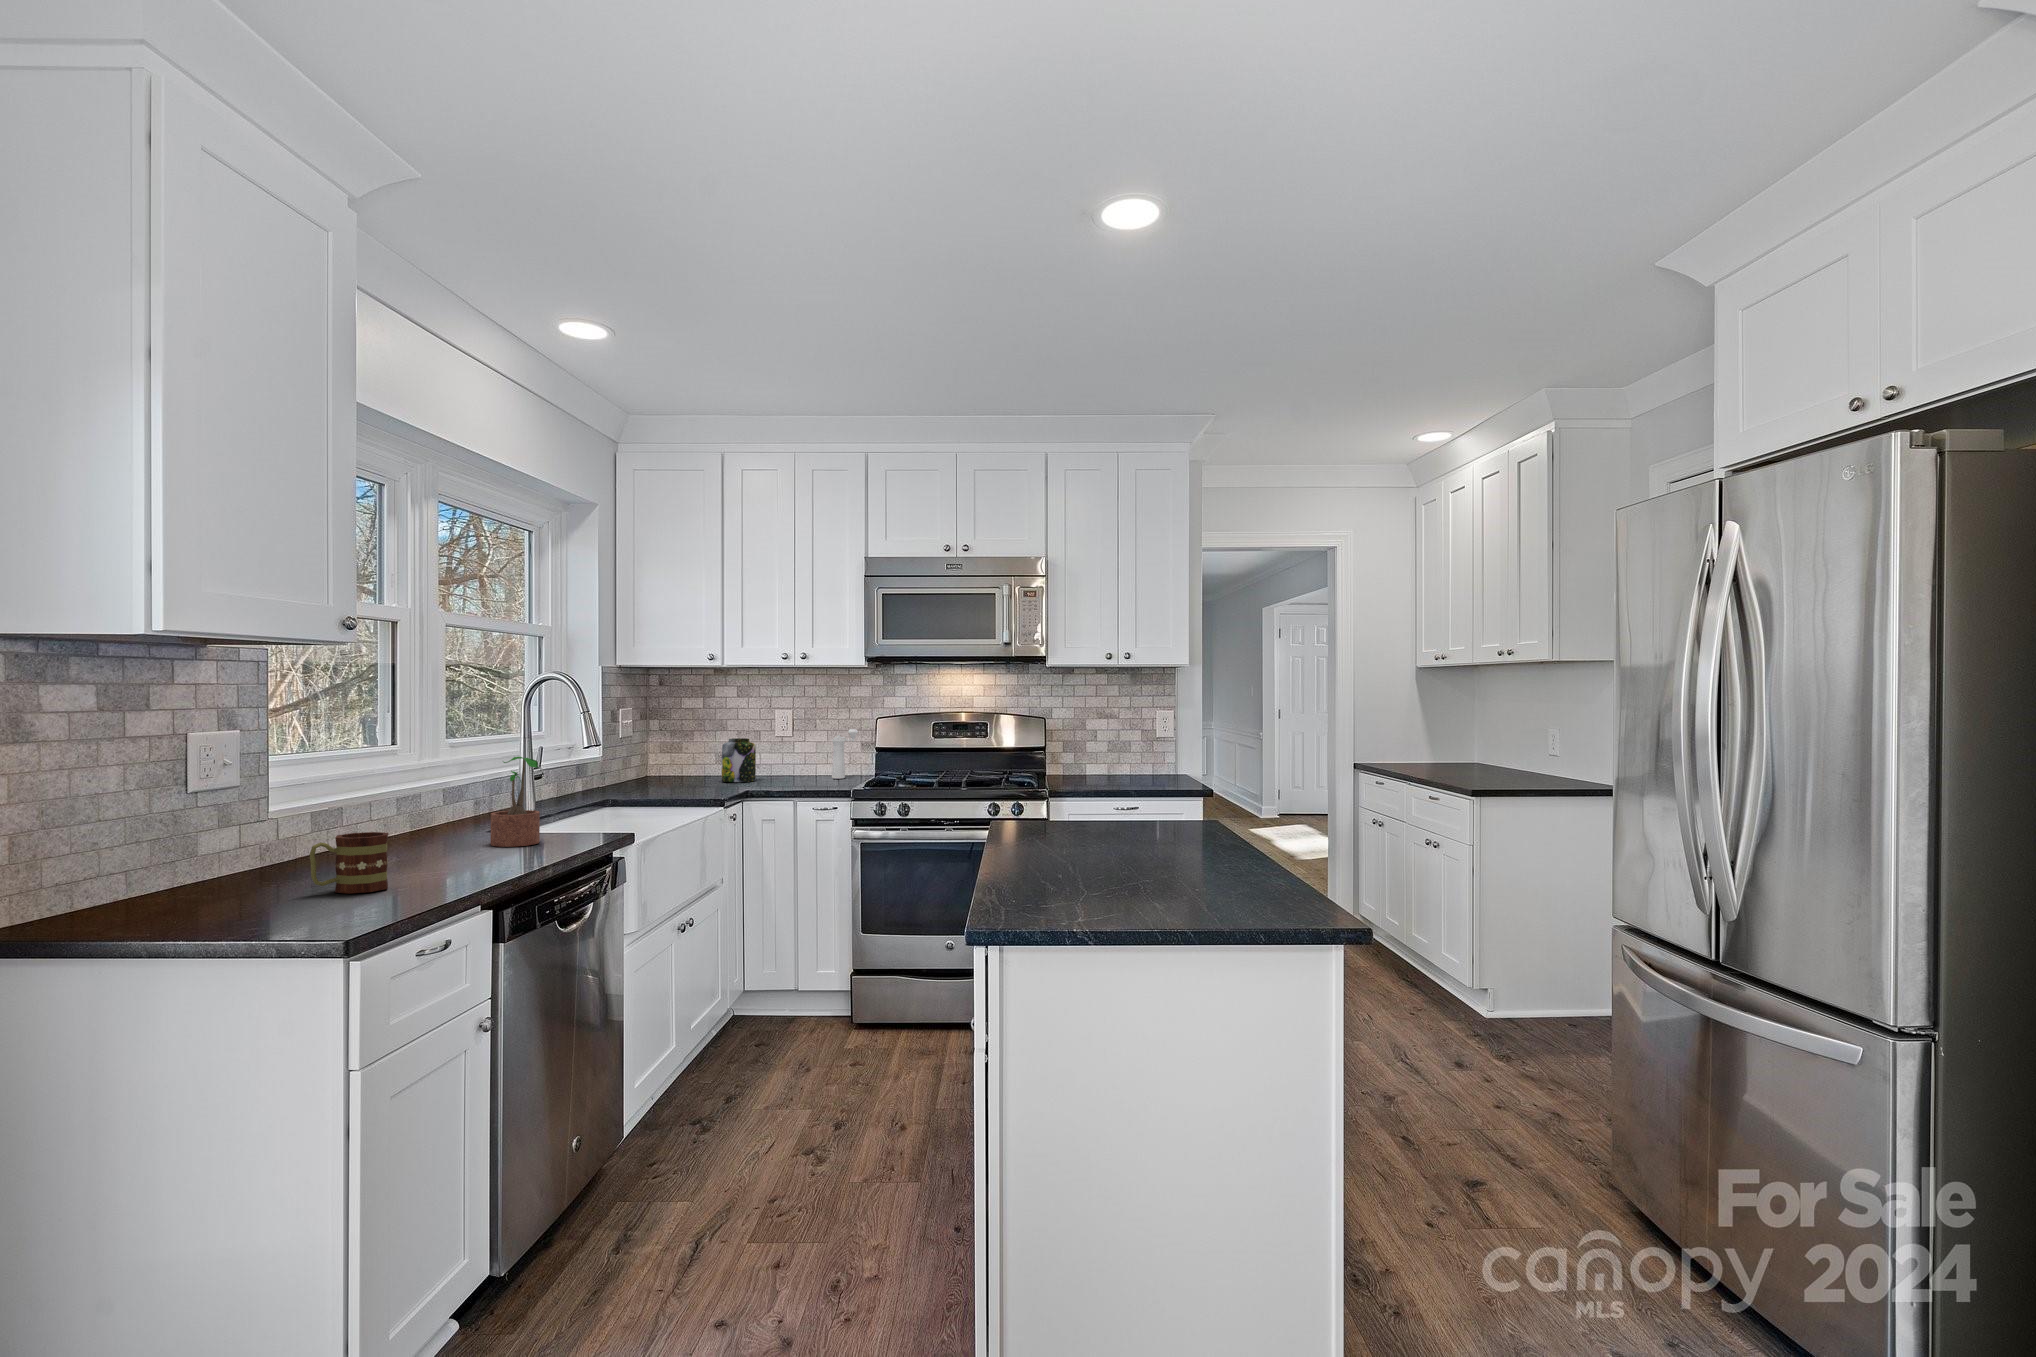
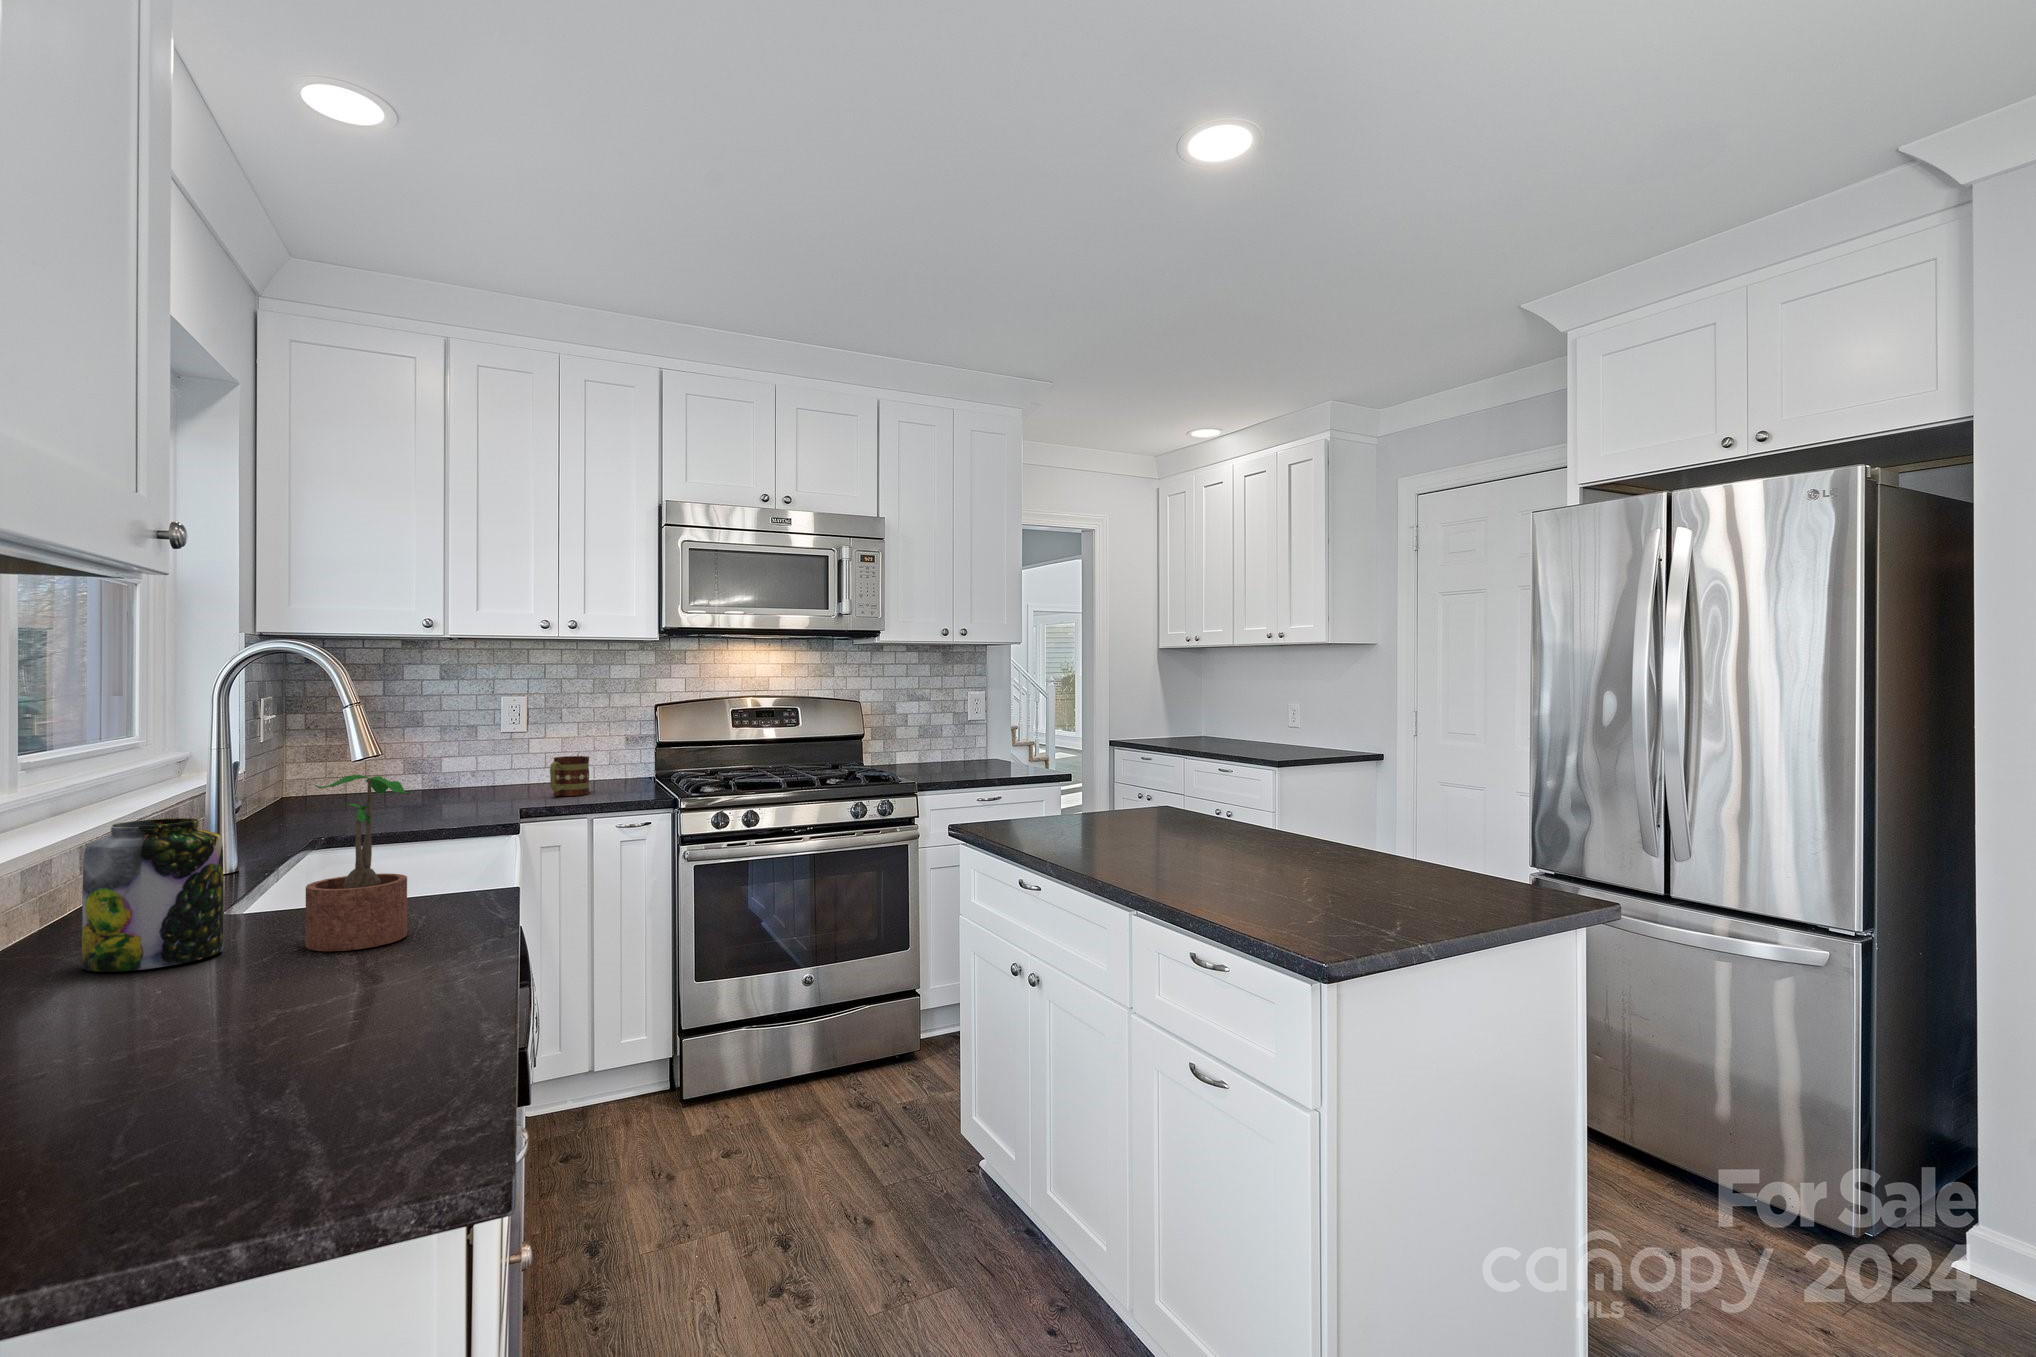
pepper mill: present [832,729,858,779] -> none [601,720,628,785]
jar: present [722,738,756,782] -> present [82,818,224,972]
mug: present [310,832,388,894] -> present [550,756,589,796]

